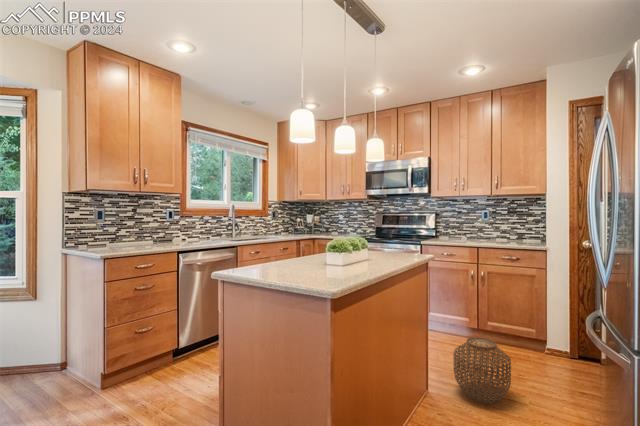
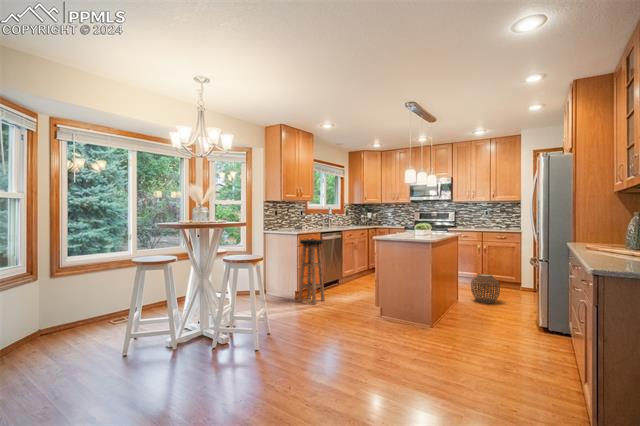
bar stool: none [95,268,157,412] -> present [298,239,325,304]

